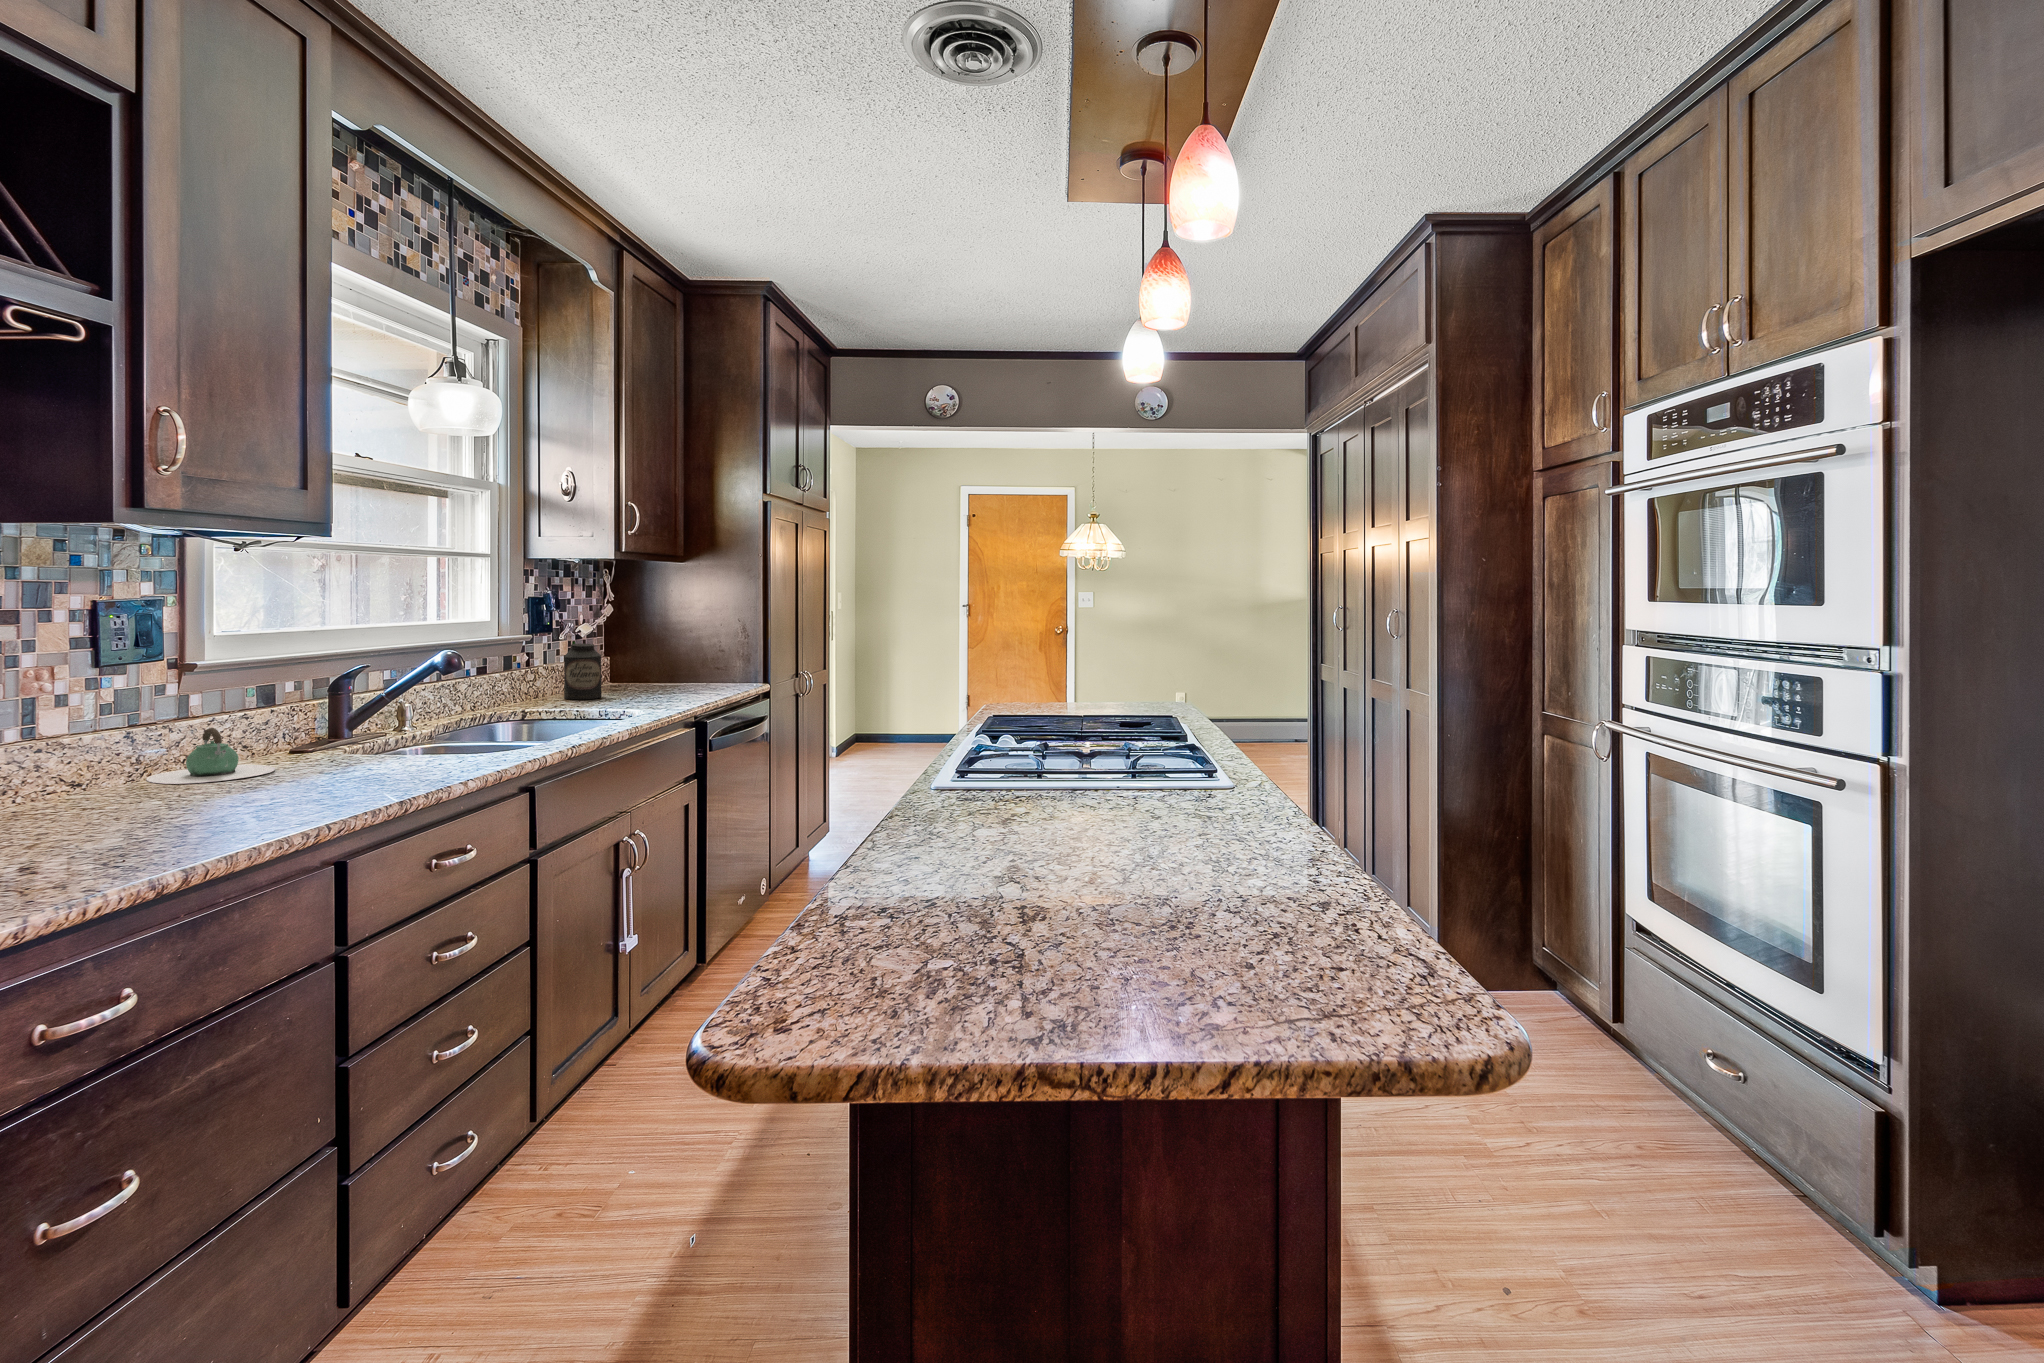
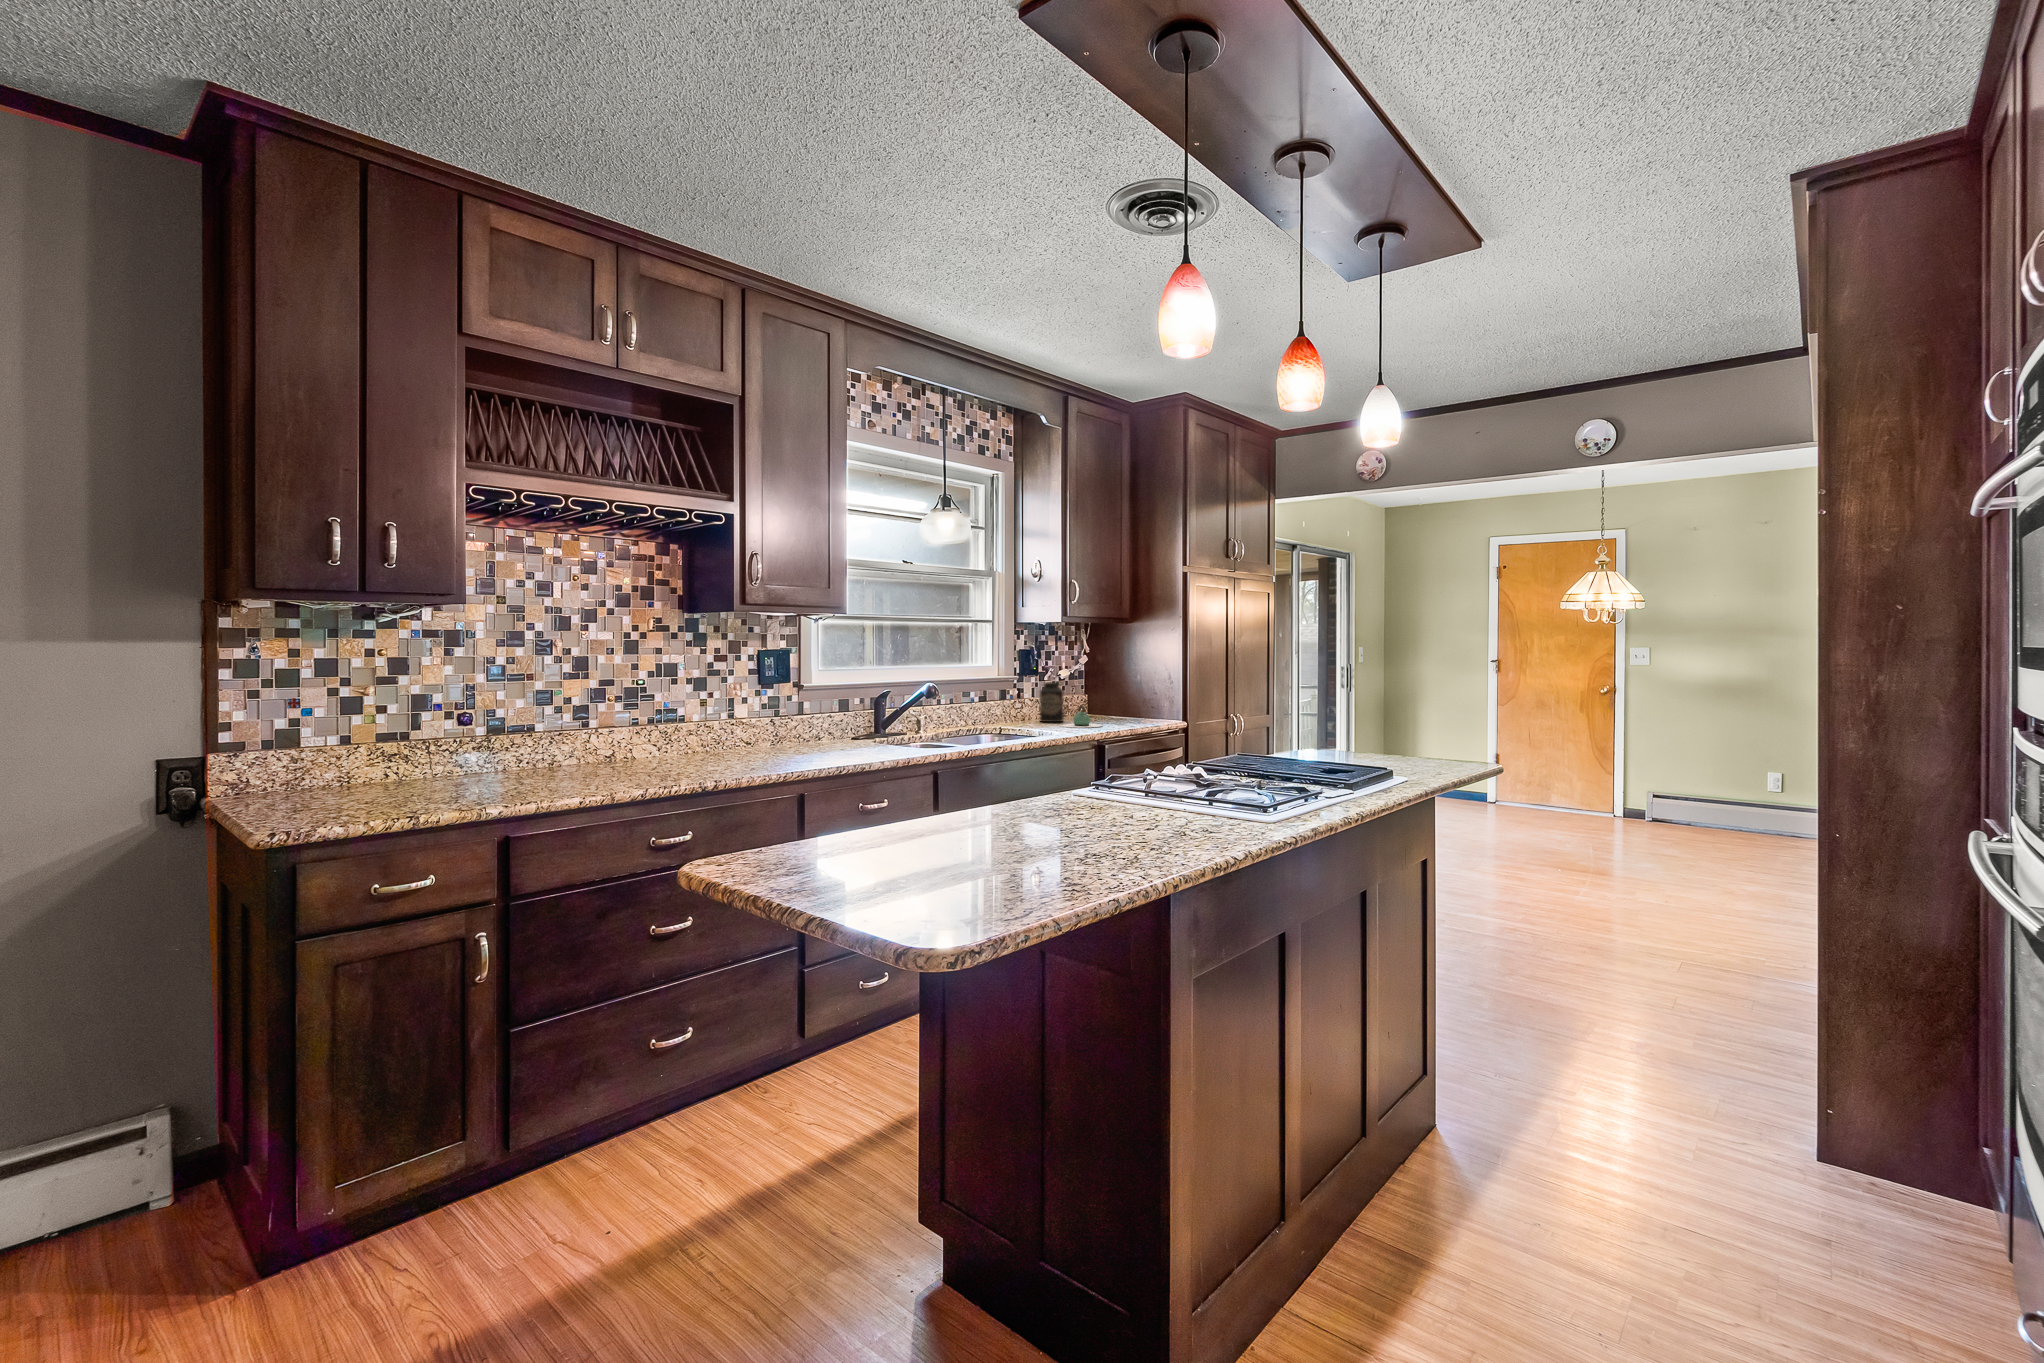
teapot: present [146,728,275,784] -> present [1062,705,1102,728]

